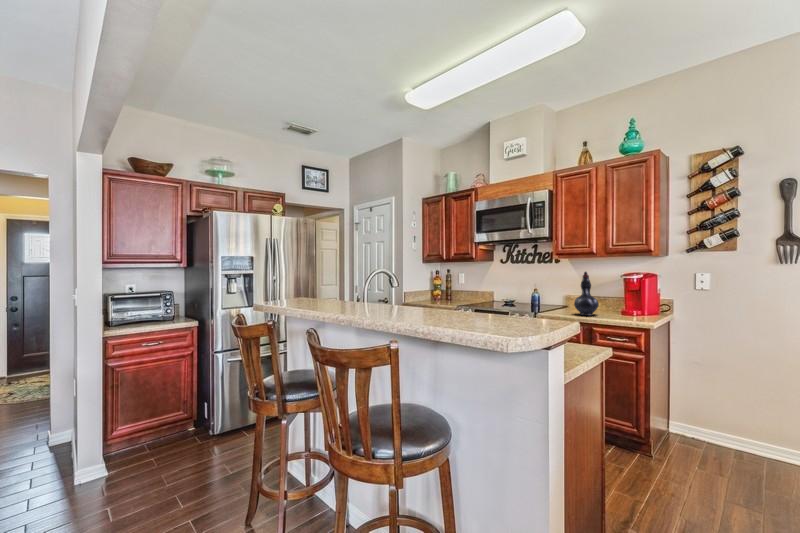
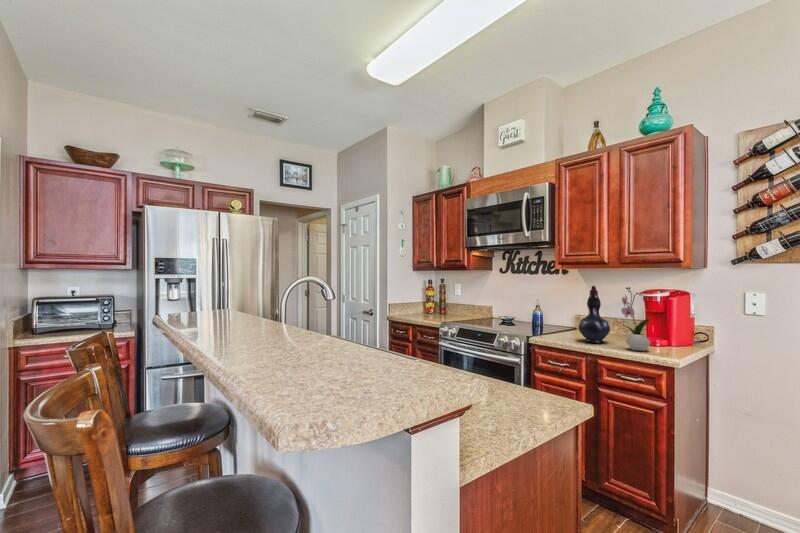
flower arrangement: none [609,272,632,319] -> present [621,287,651,351]

